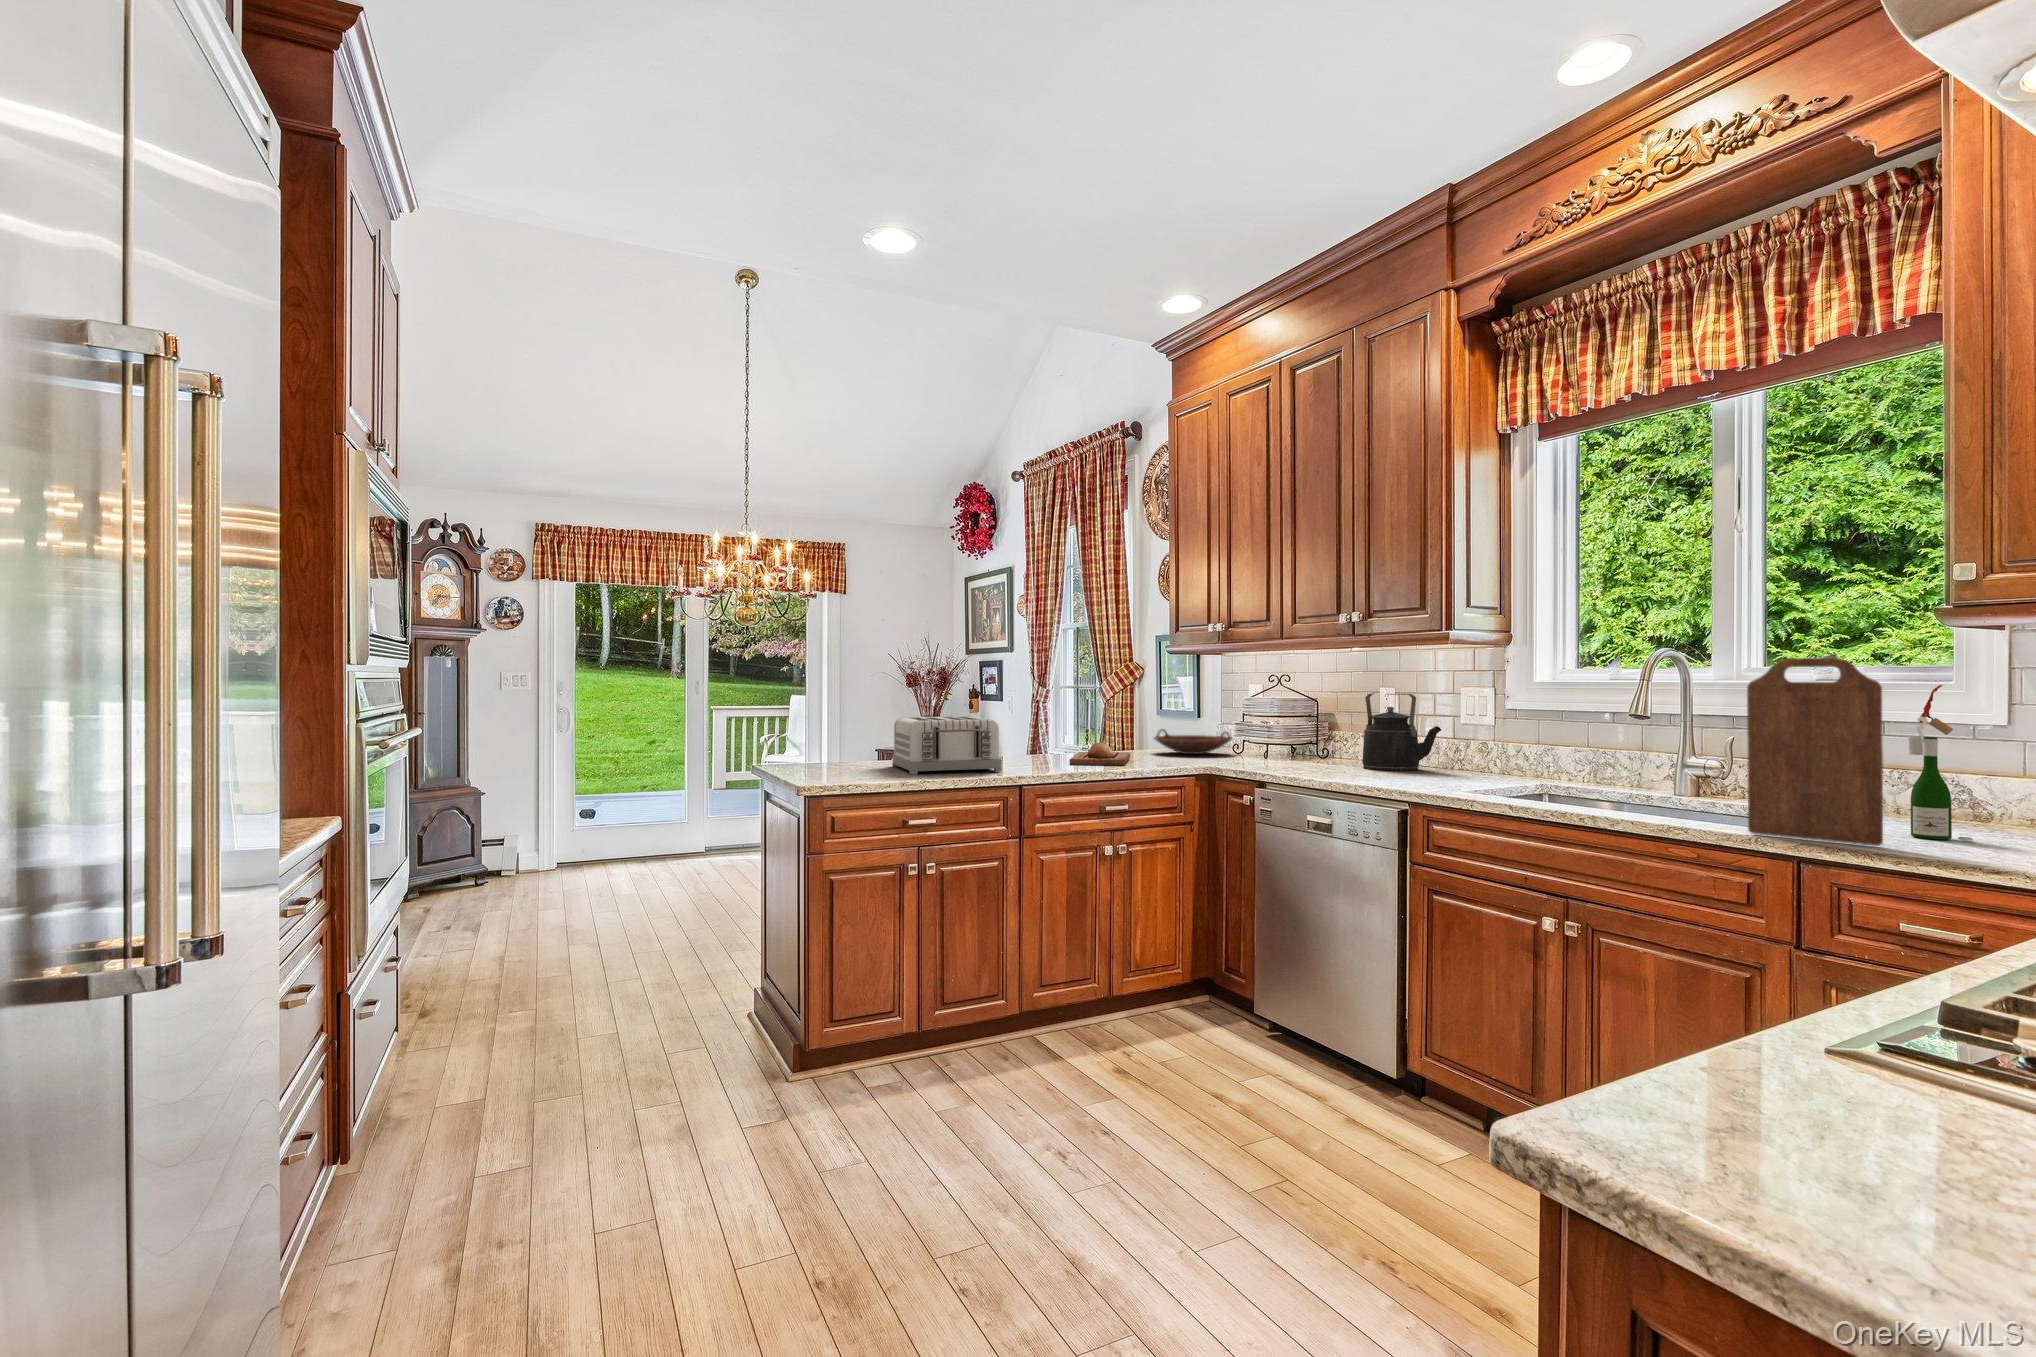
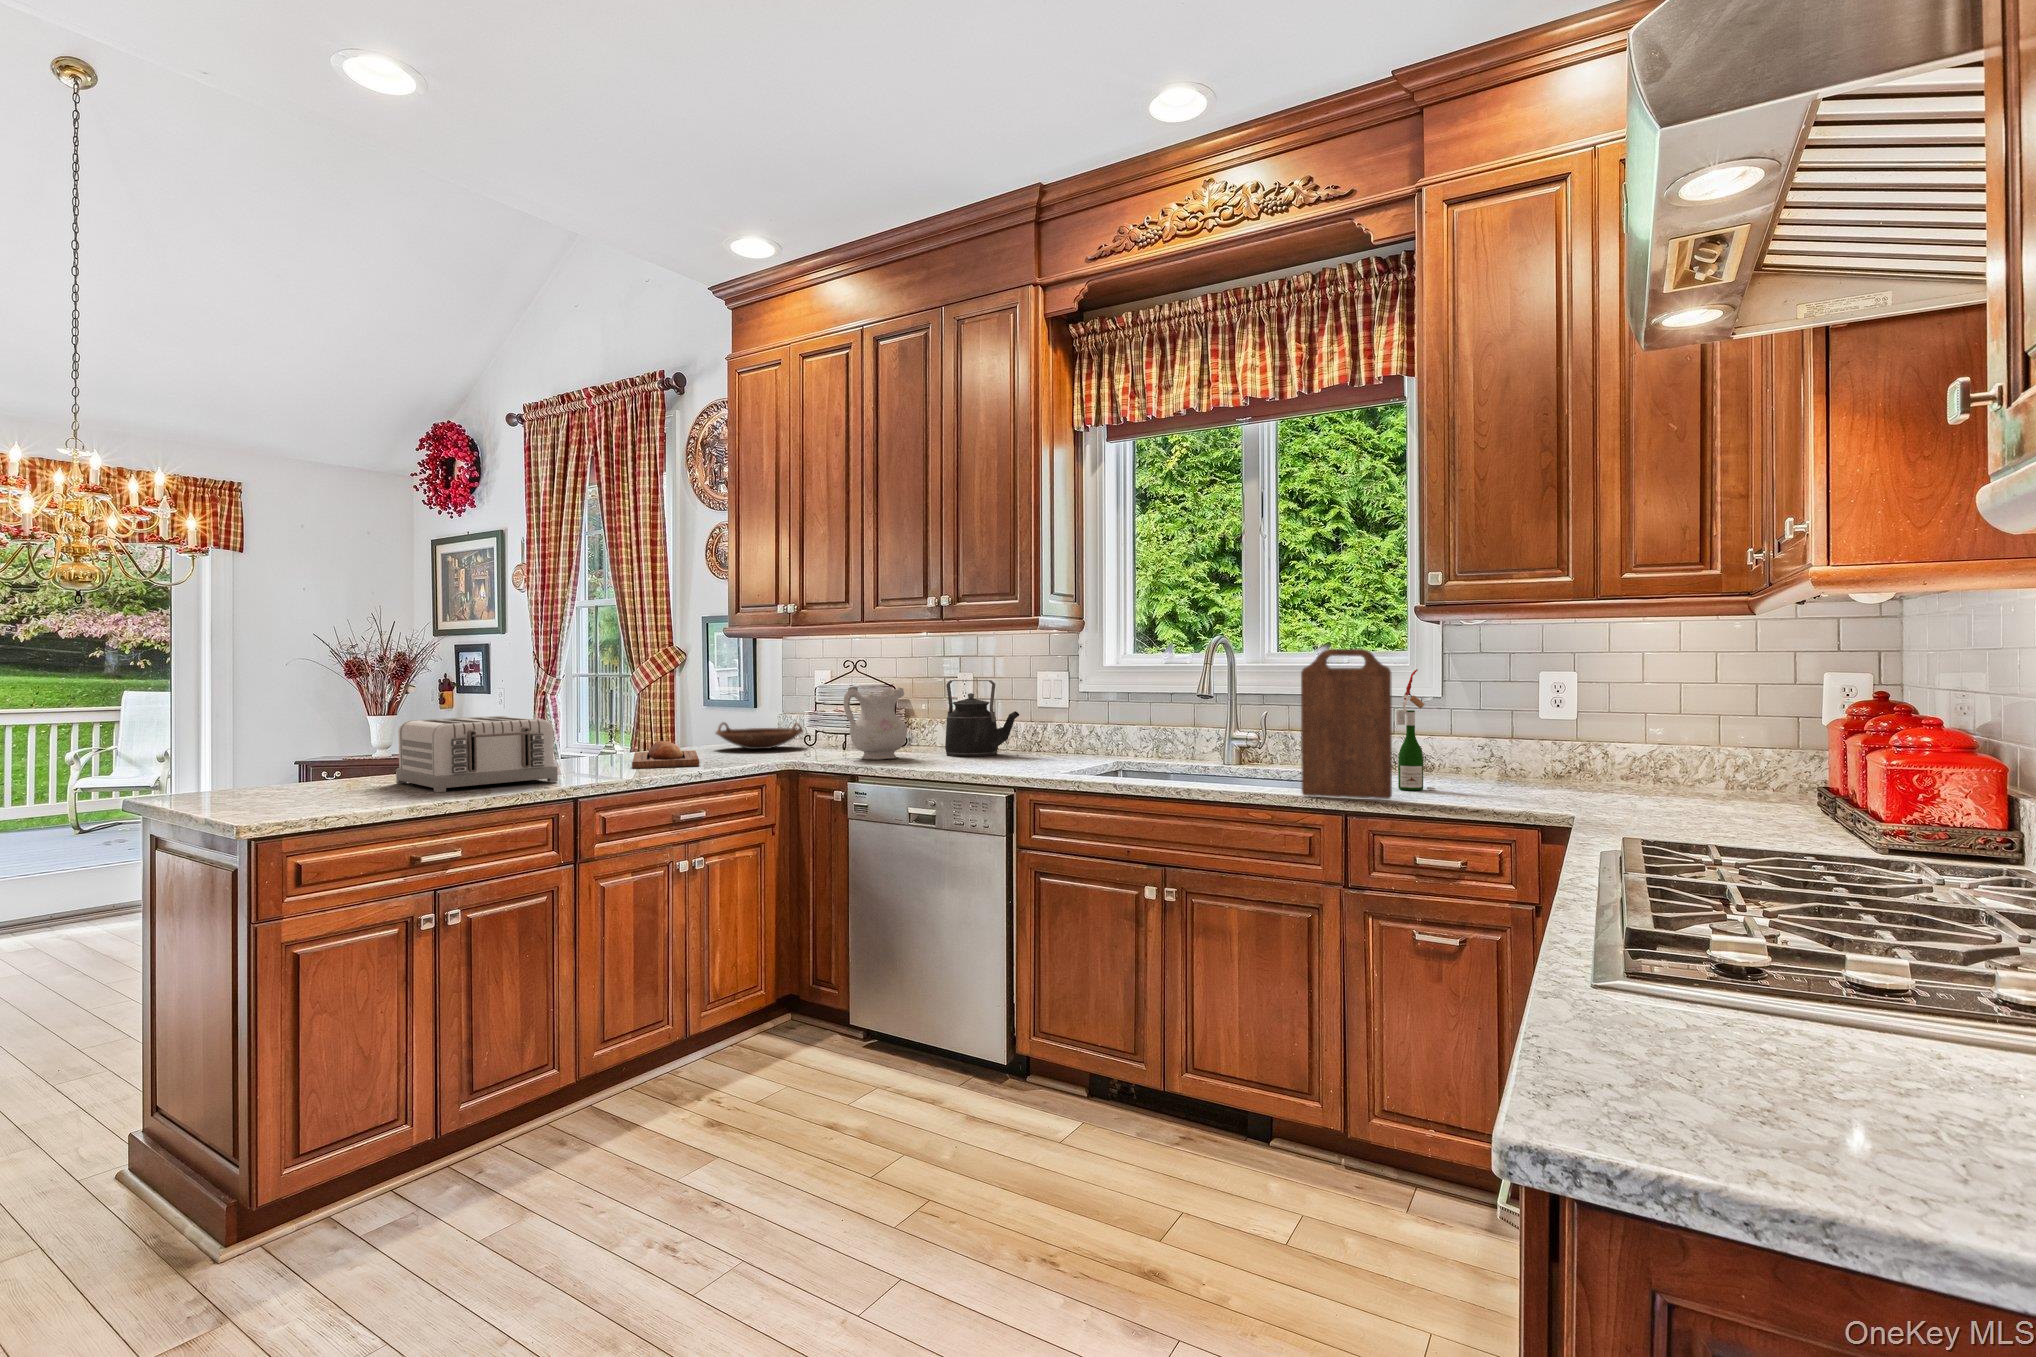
ceramic pitcher: none [1257,697,1321,768] -> present [844,687,907,760]

